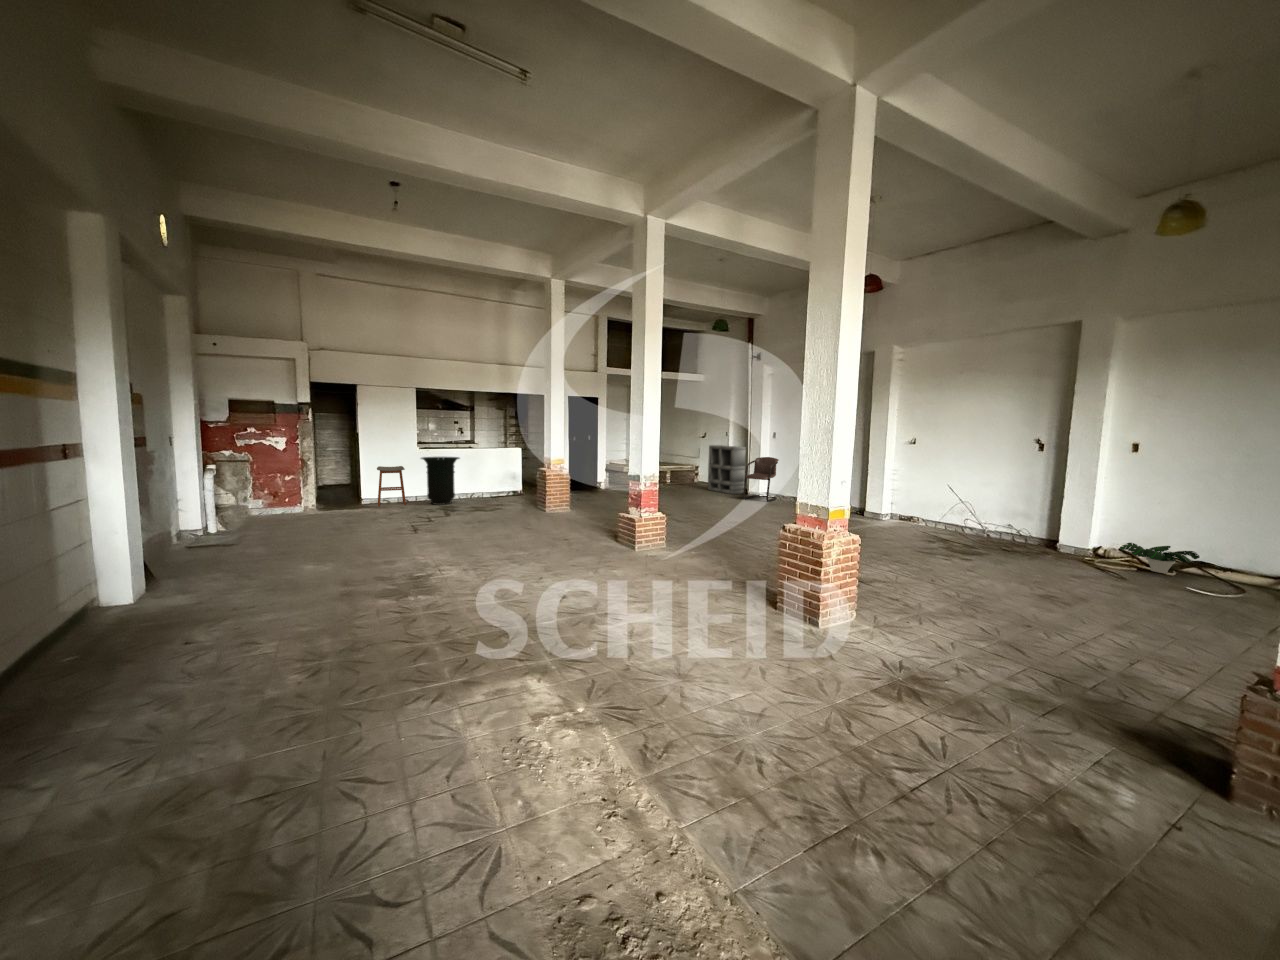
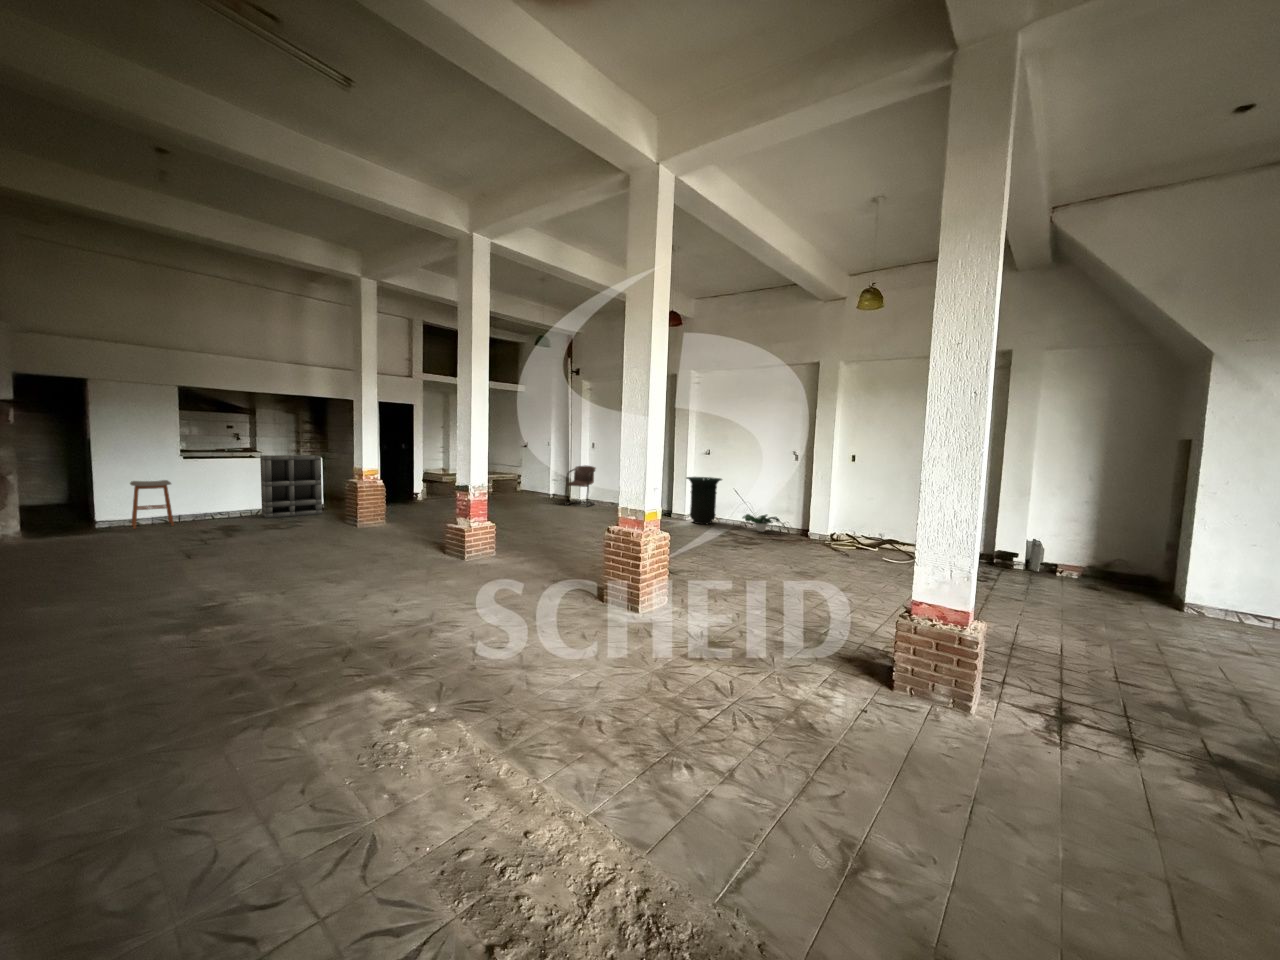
shelving unit: present [708,445,746,494] -> present [260,455,322,518]
trash can: present [421,457,459,505] -> present [686,477,722,524]
potted plant: present [1120,543,1200,573] -> present [743,514,779,532]

